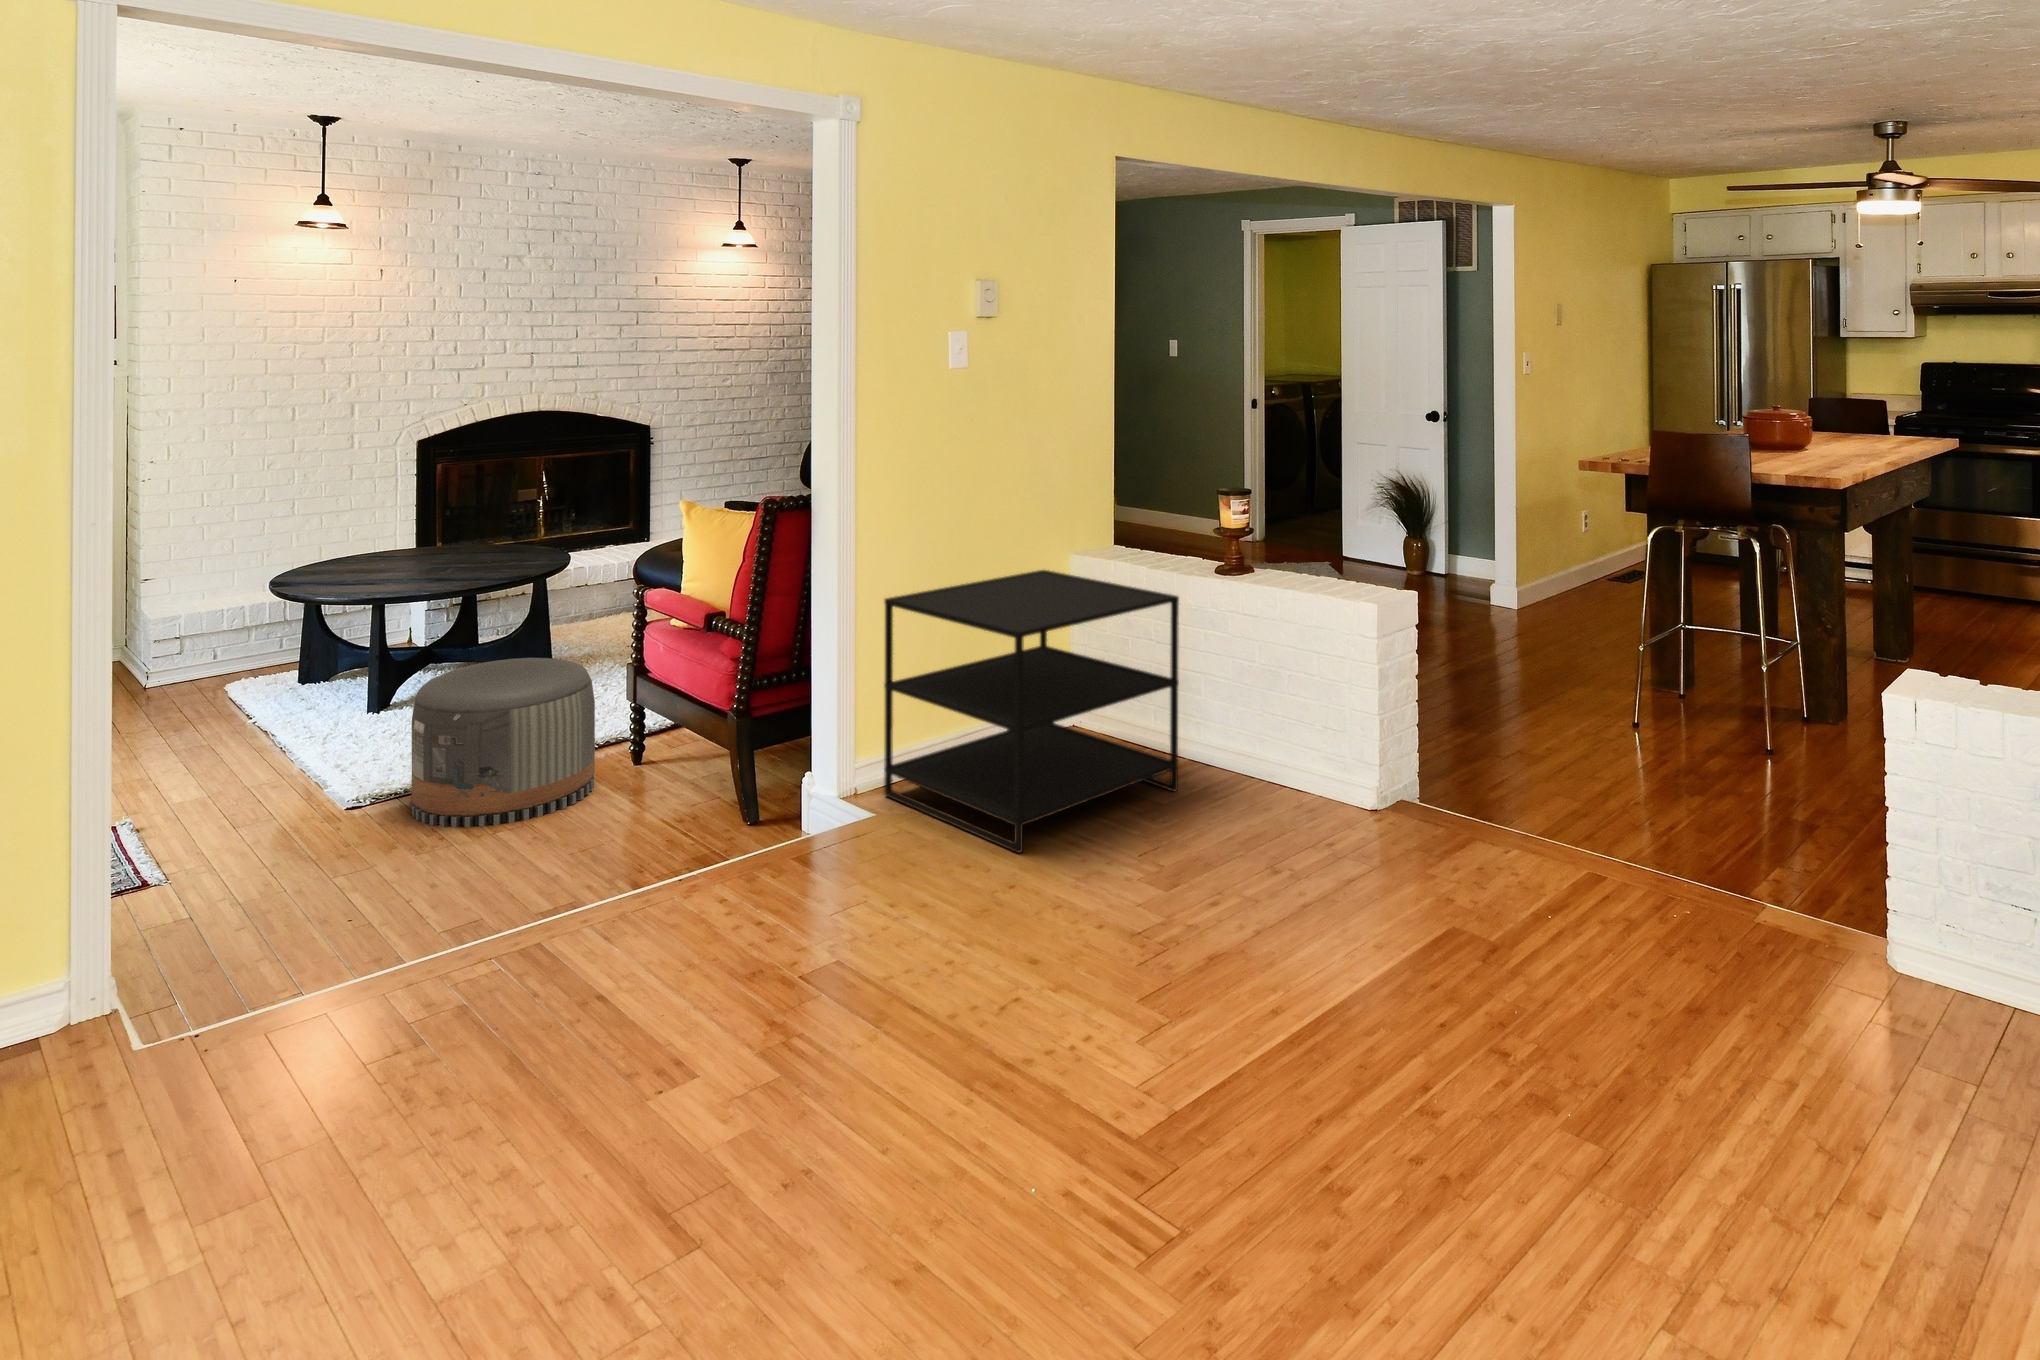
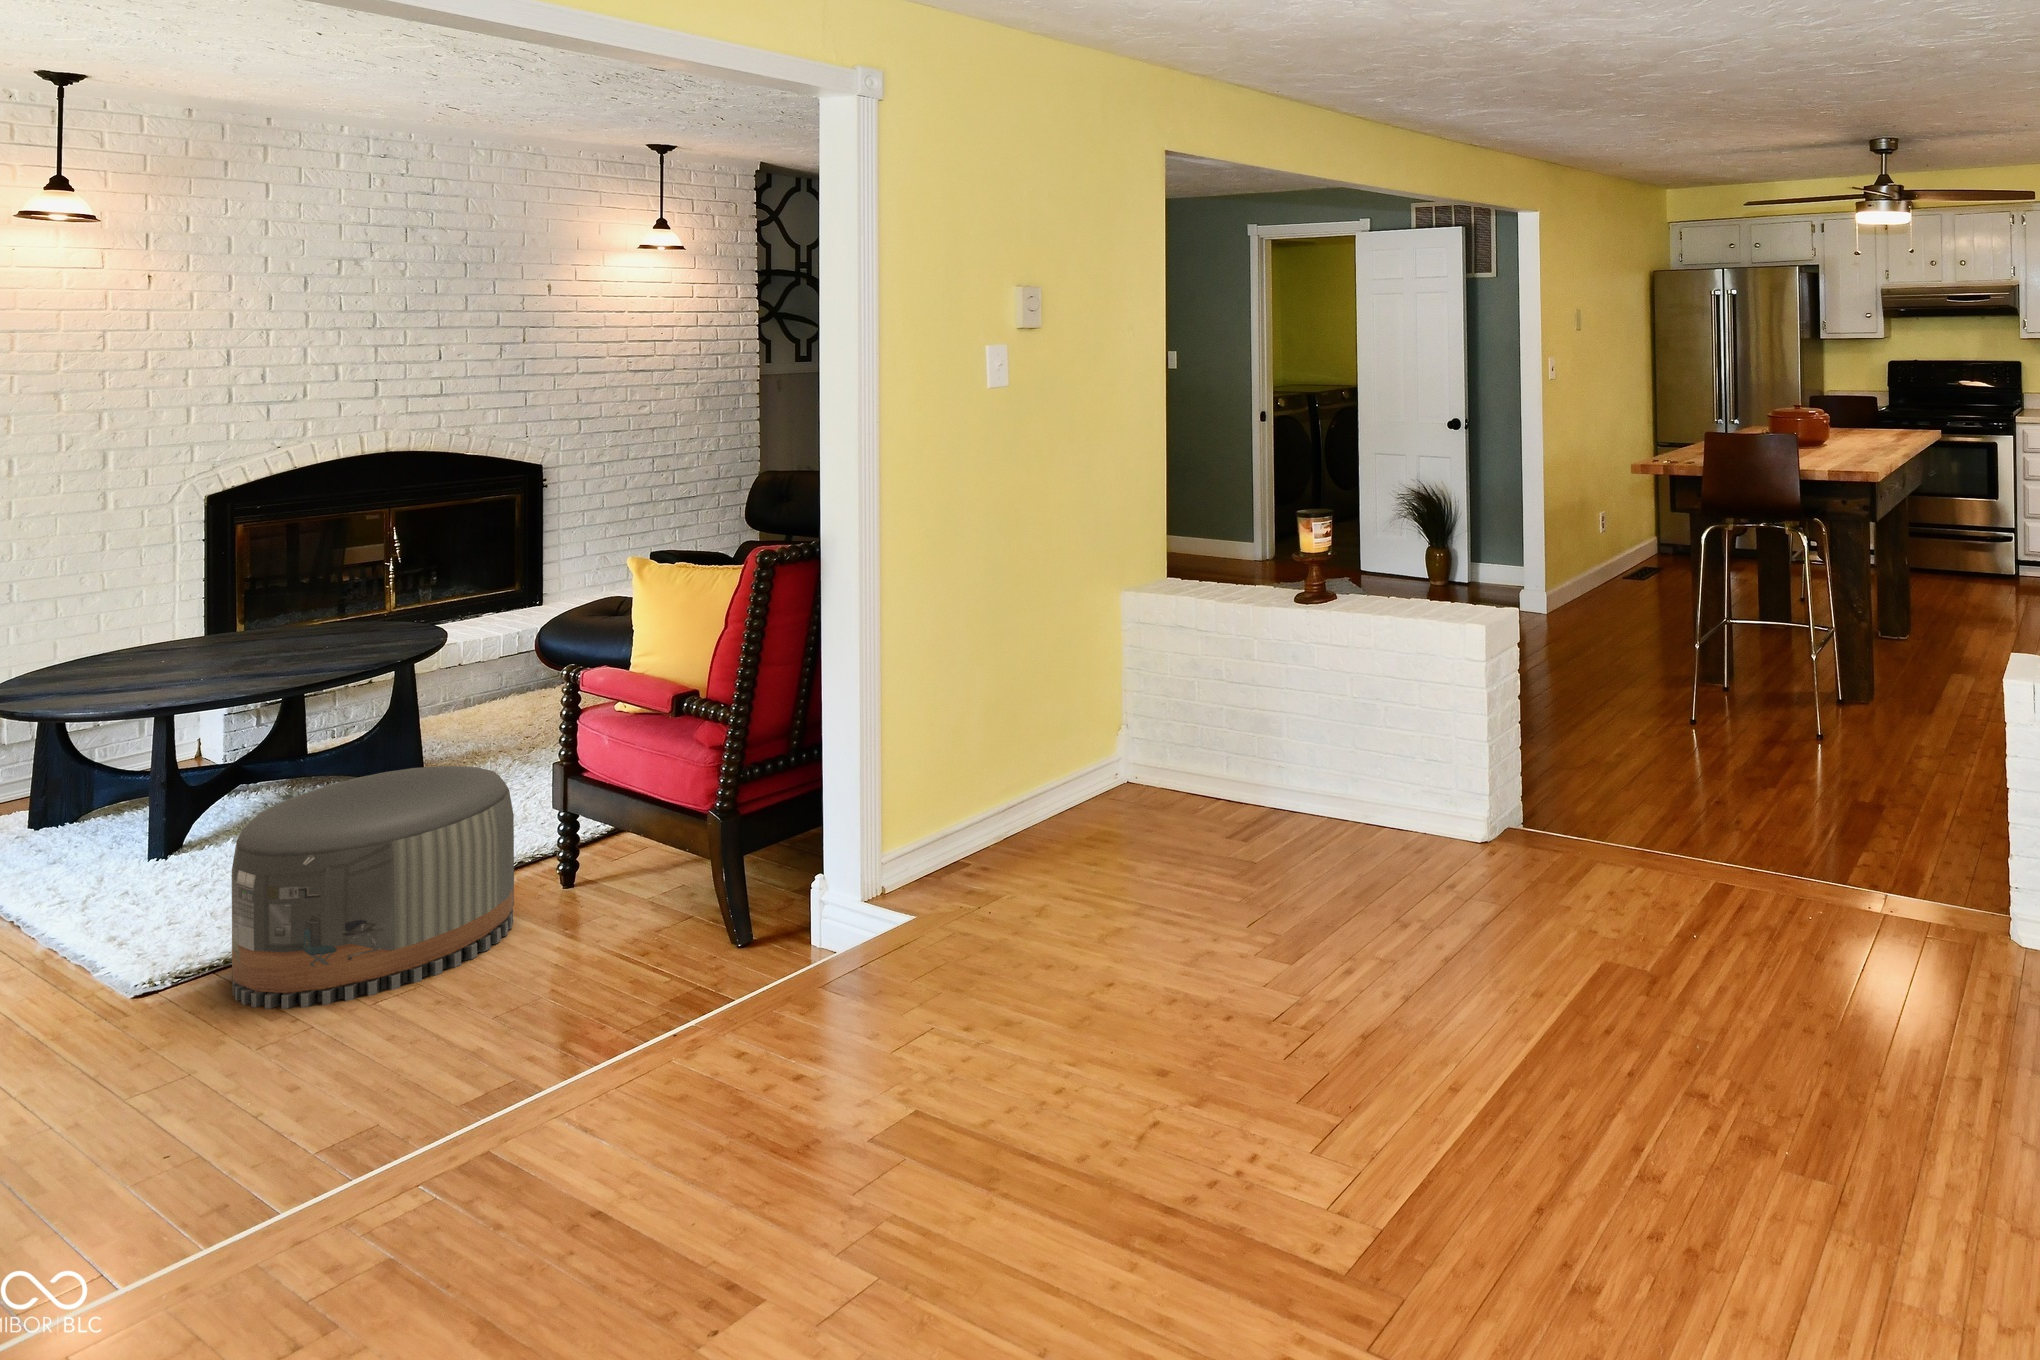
side table: present [884,570,1179,853] -> none [919,607,1268,939]

